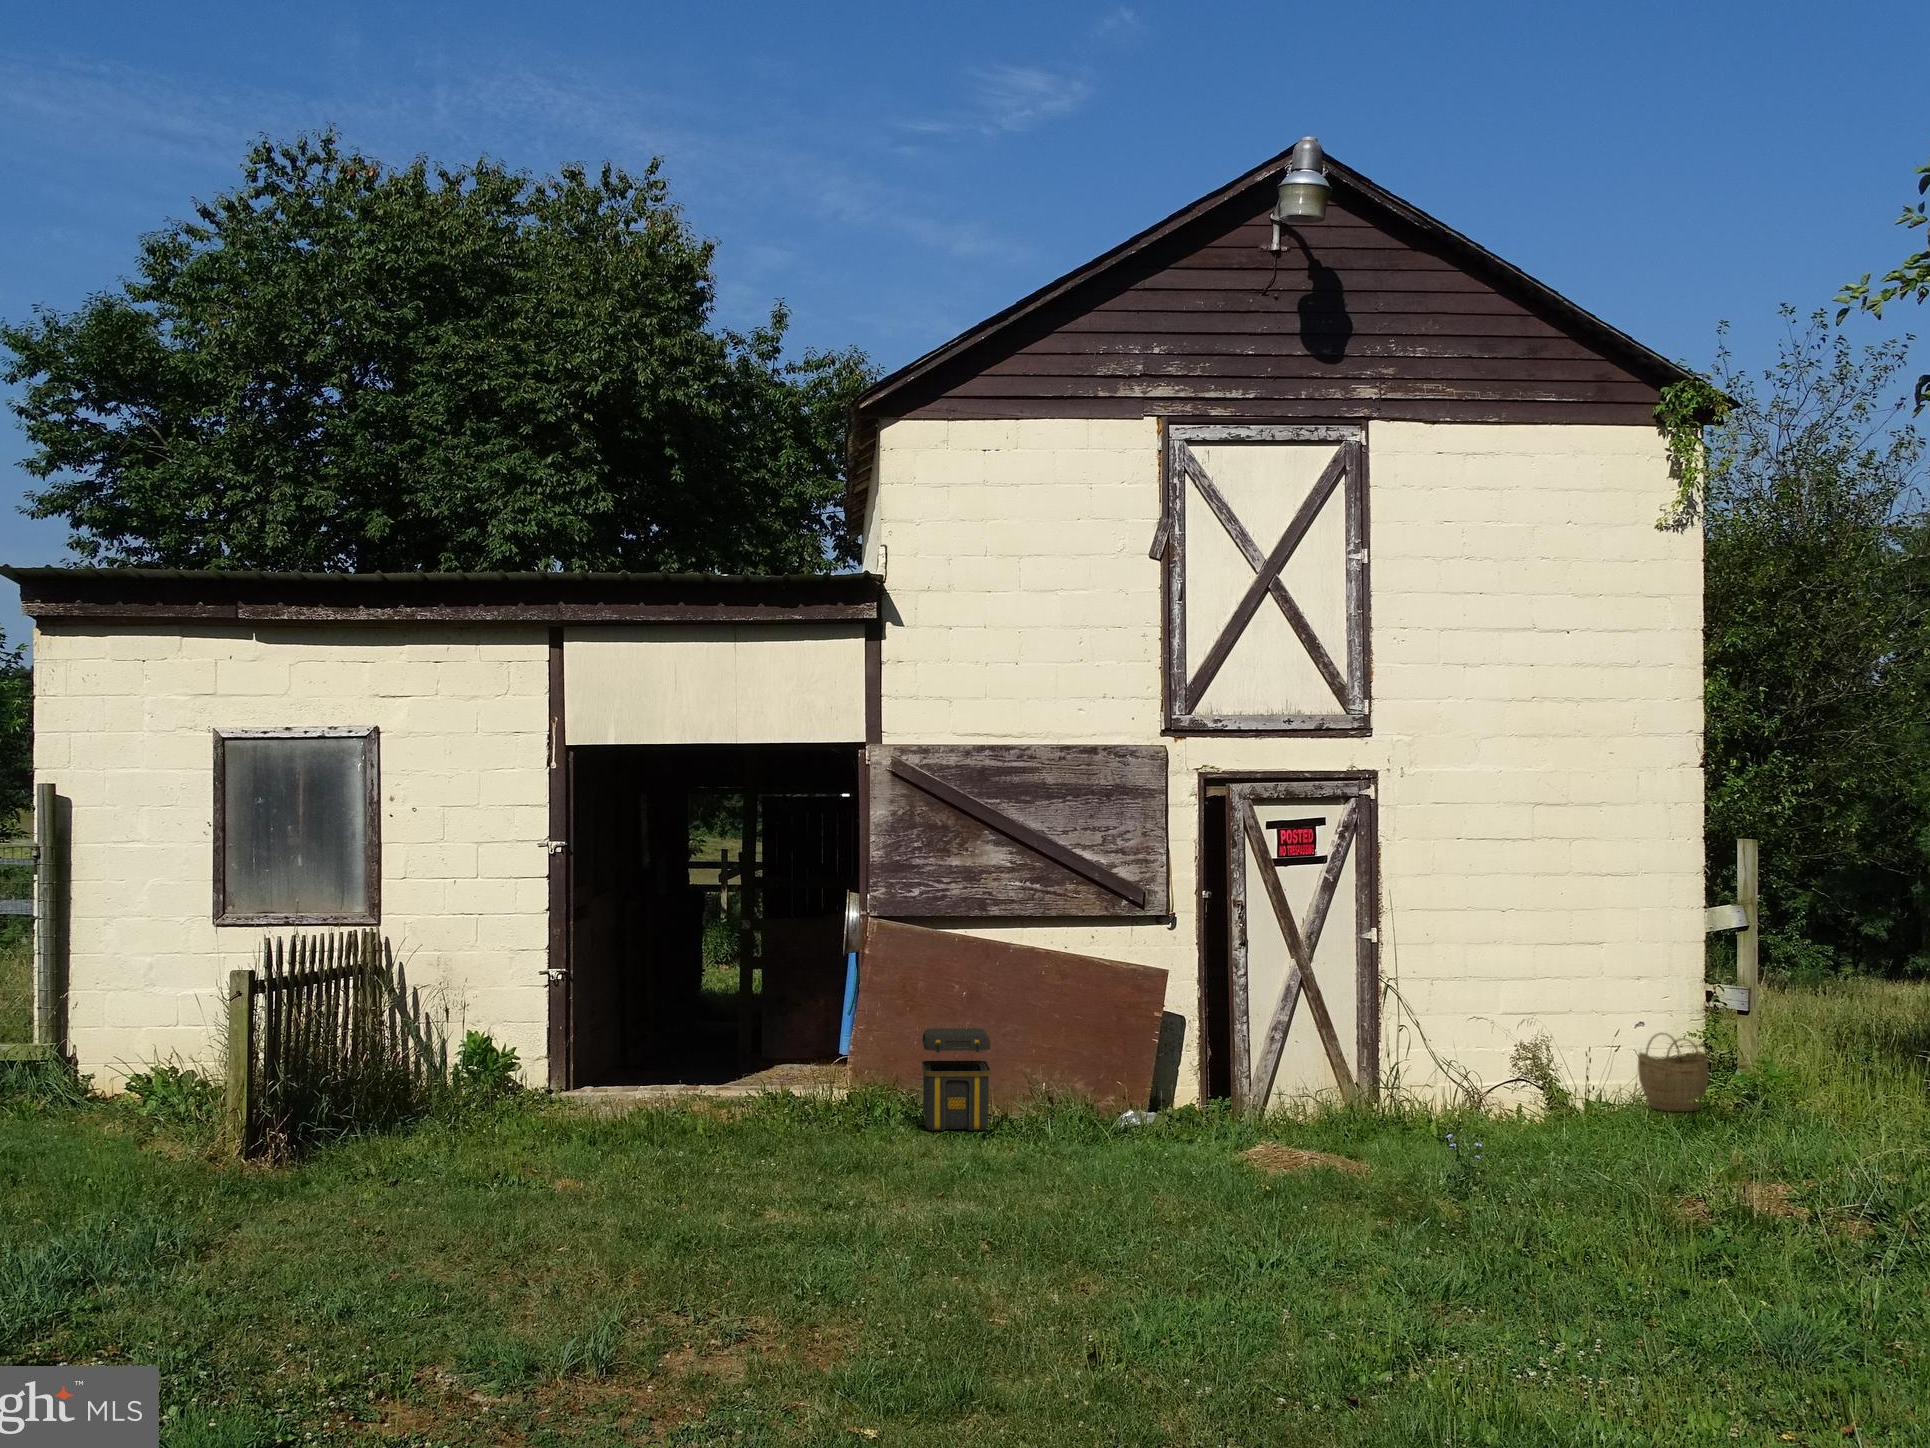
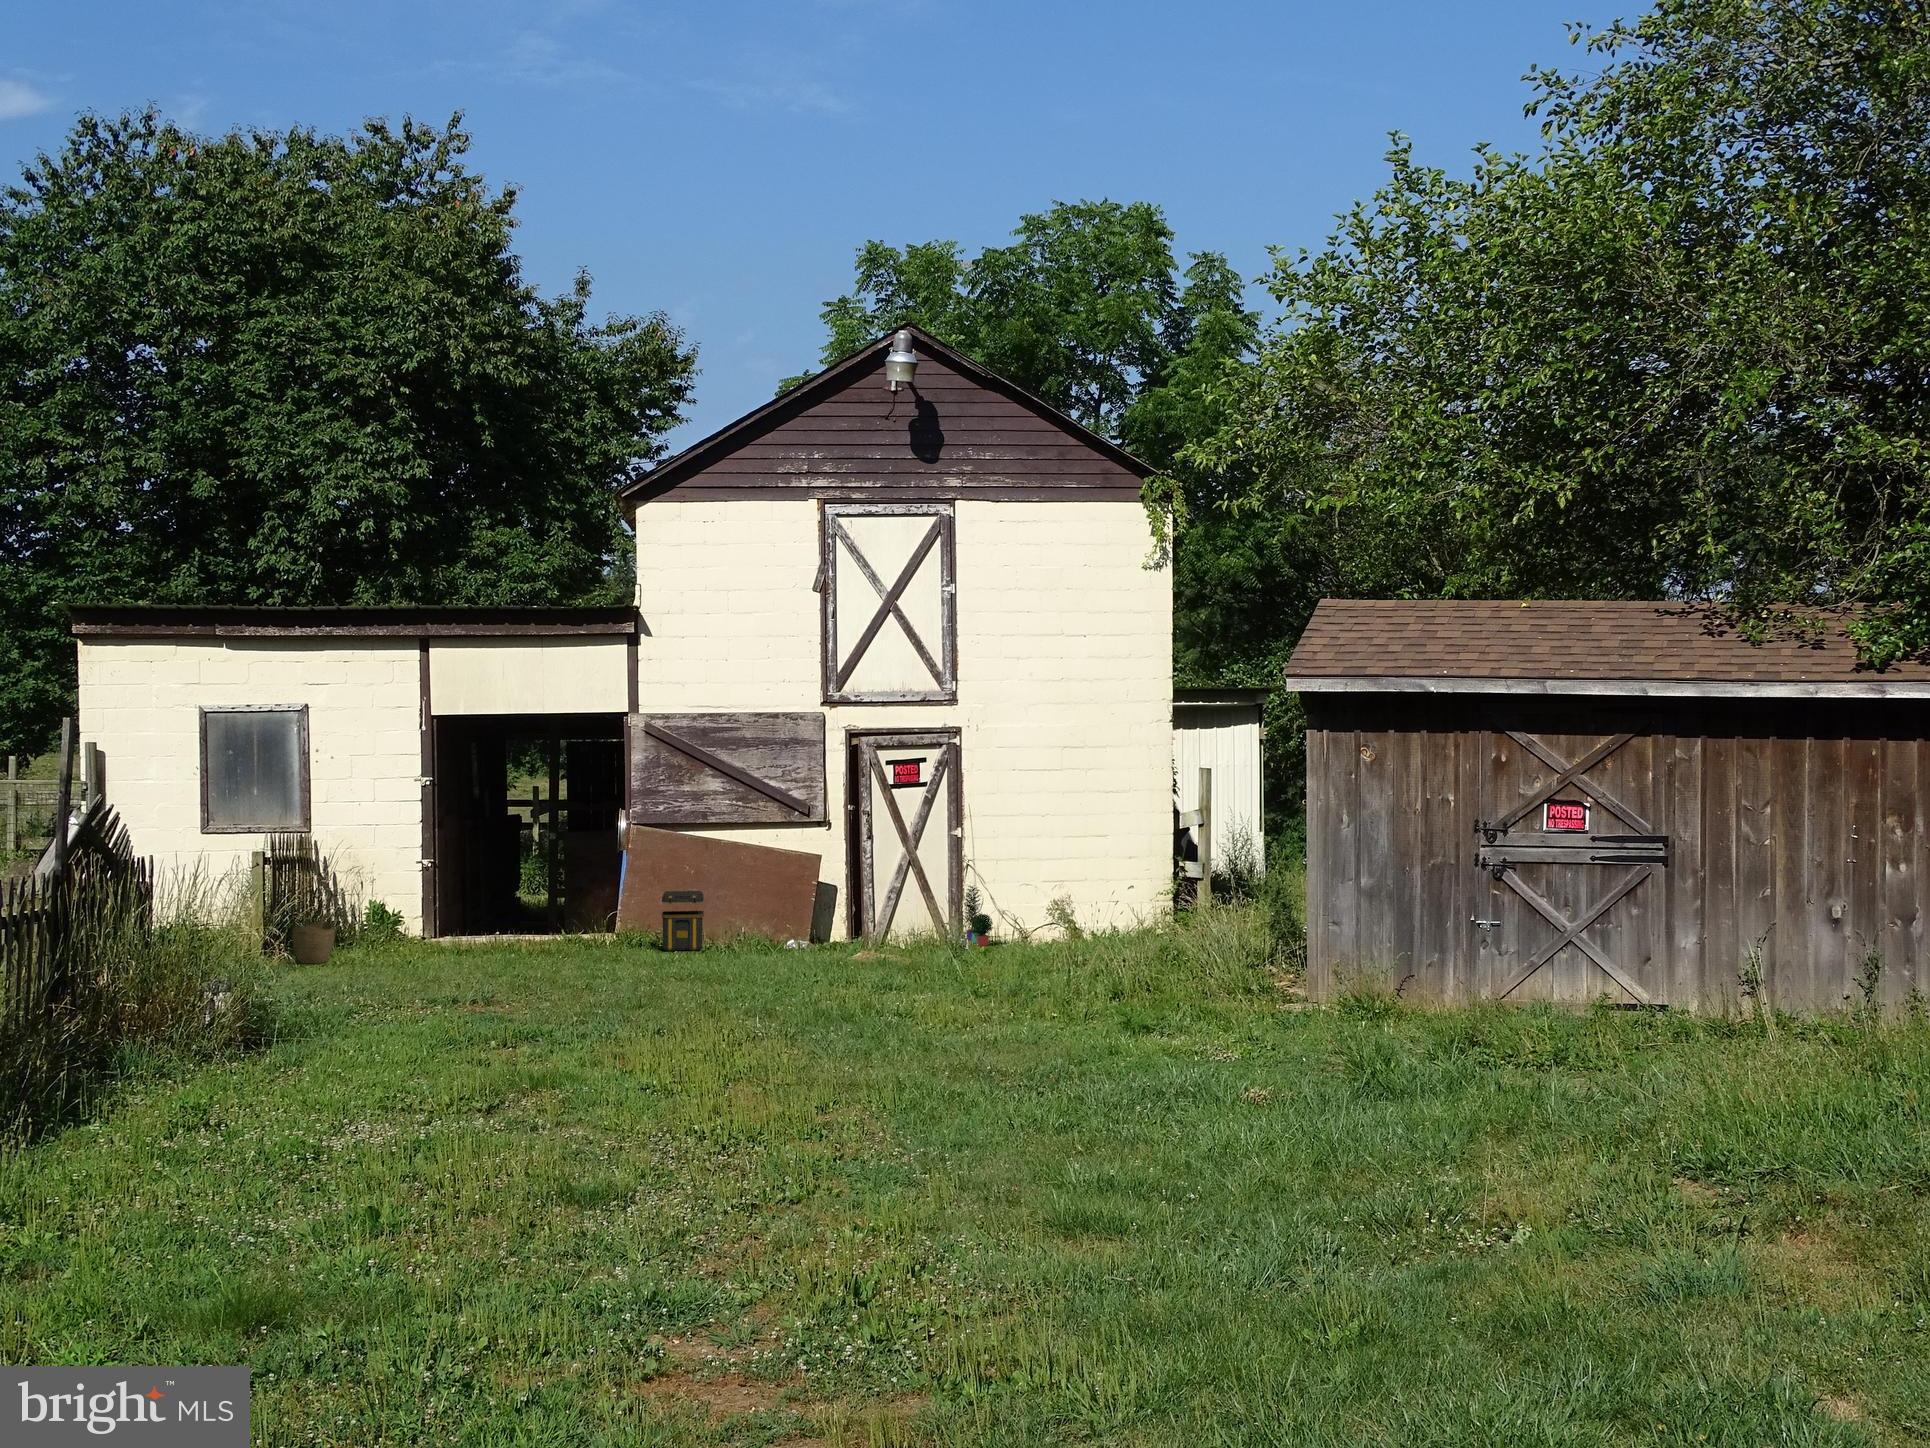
potted plant: none [1389,1019,1459,1127] -> present [963,885,993,946]
woven basket: present [1638,1033,1709,1112] -> present [292,914,335,964]

